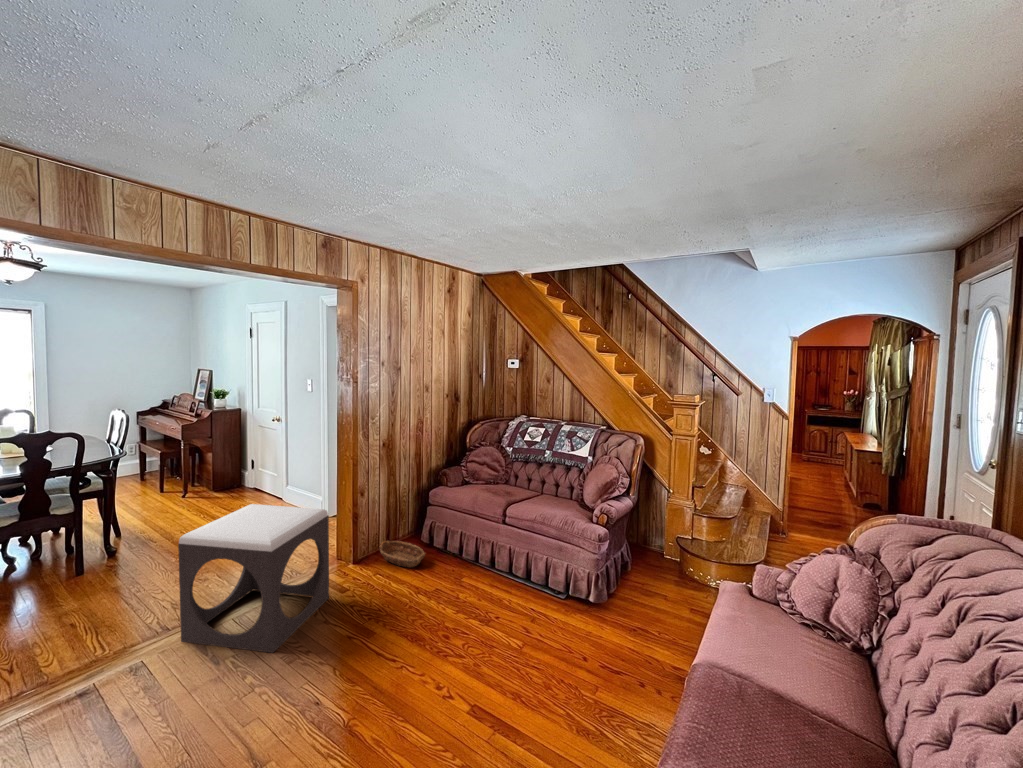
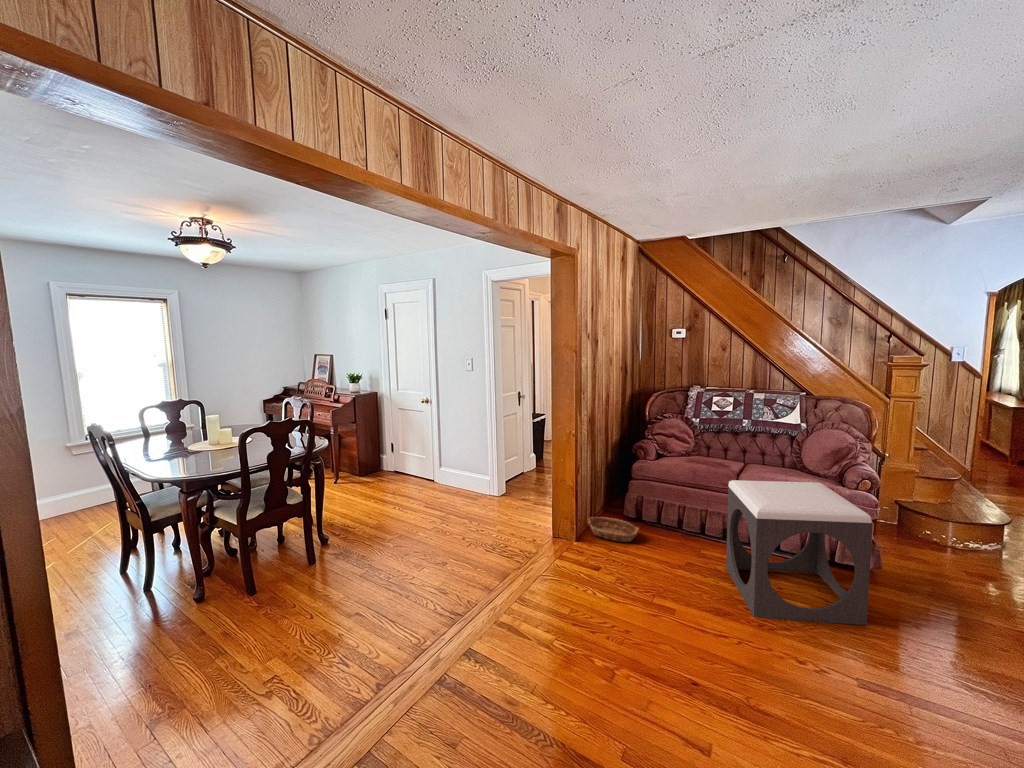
footstool: present [178,504,329,653] -> present [726,480,873,625]

